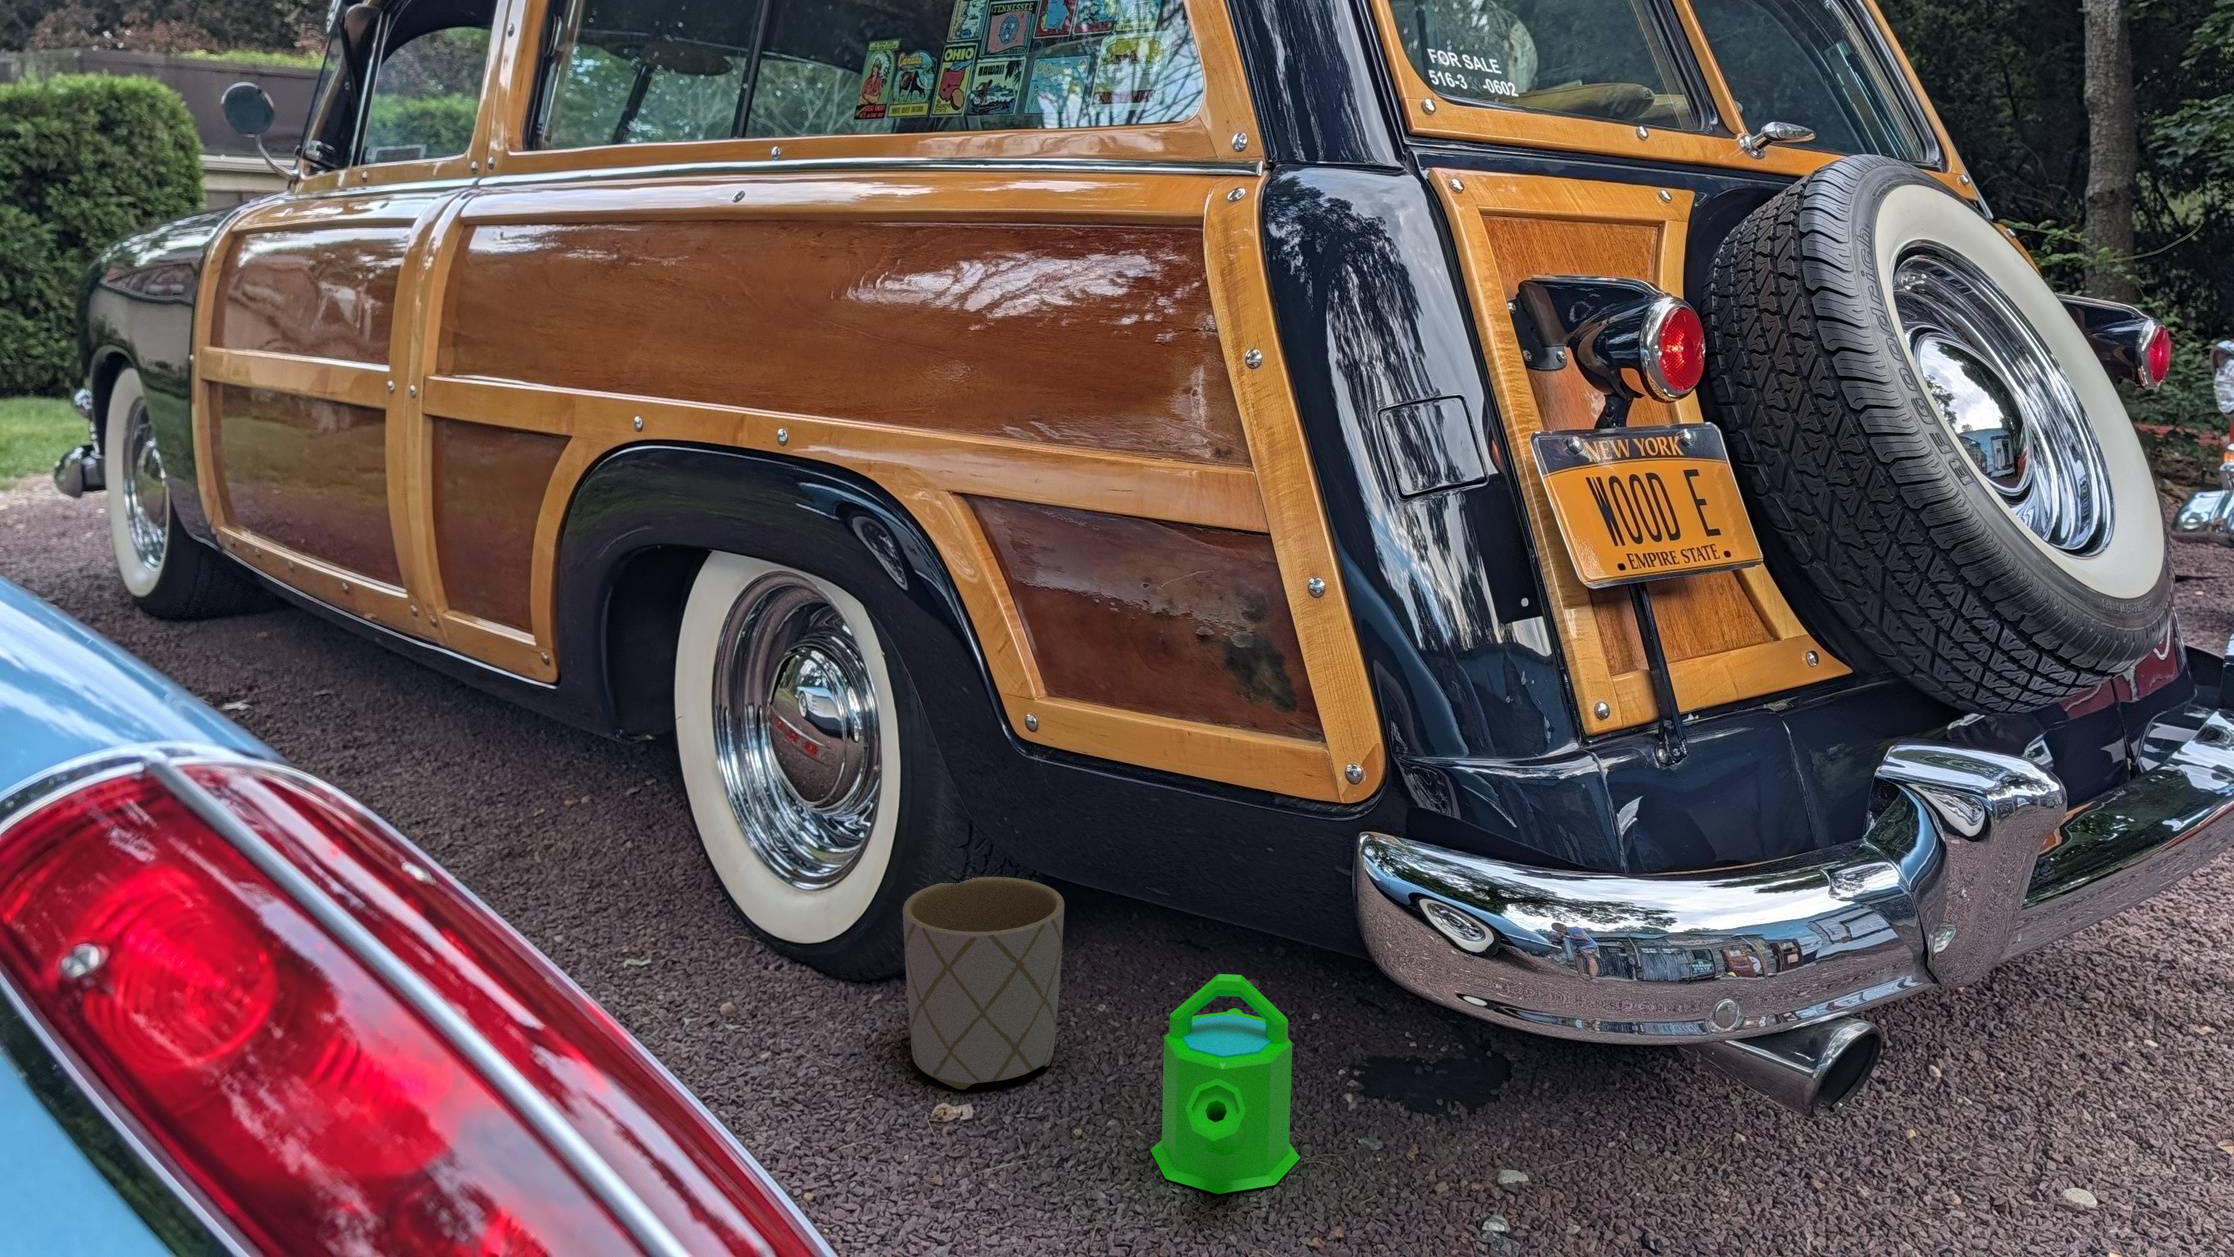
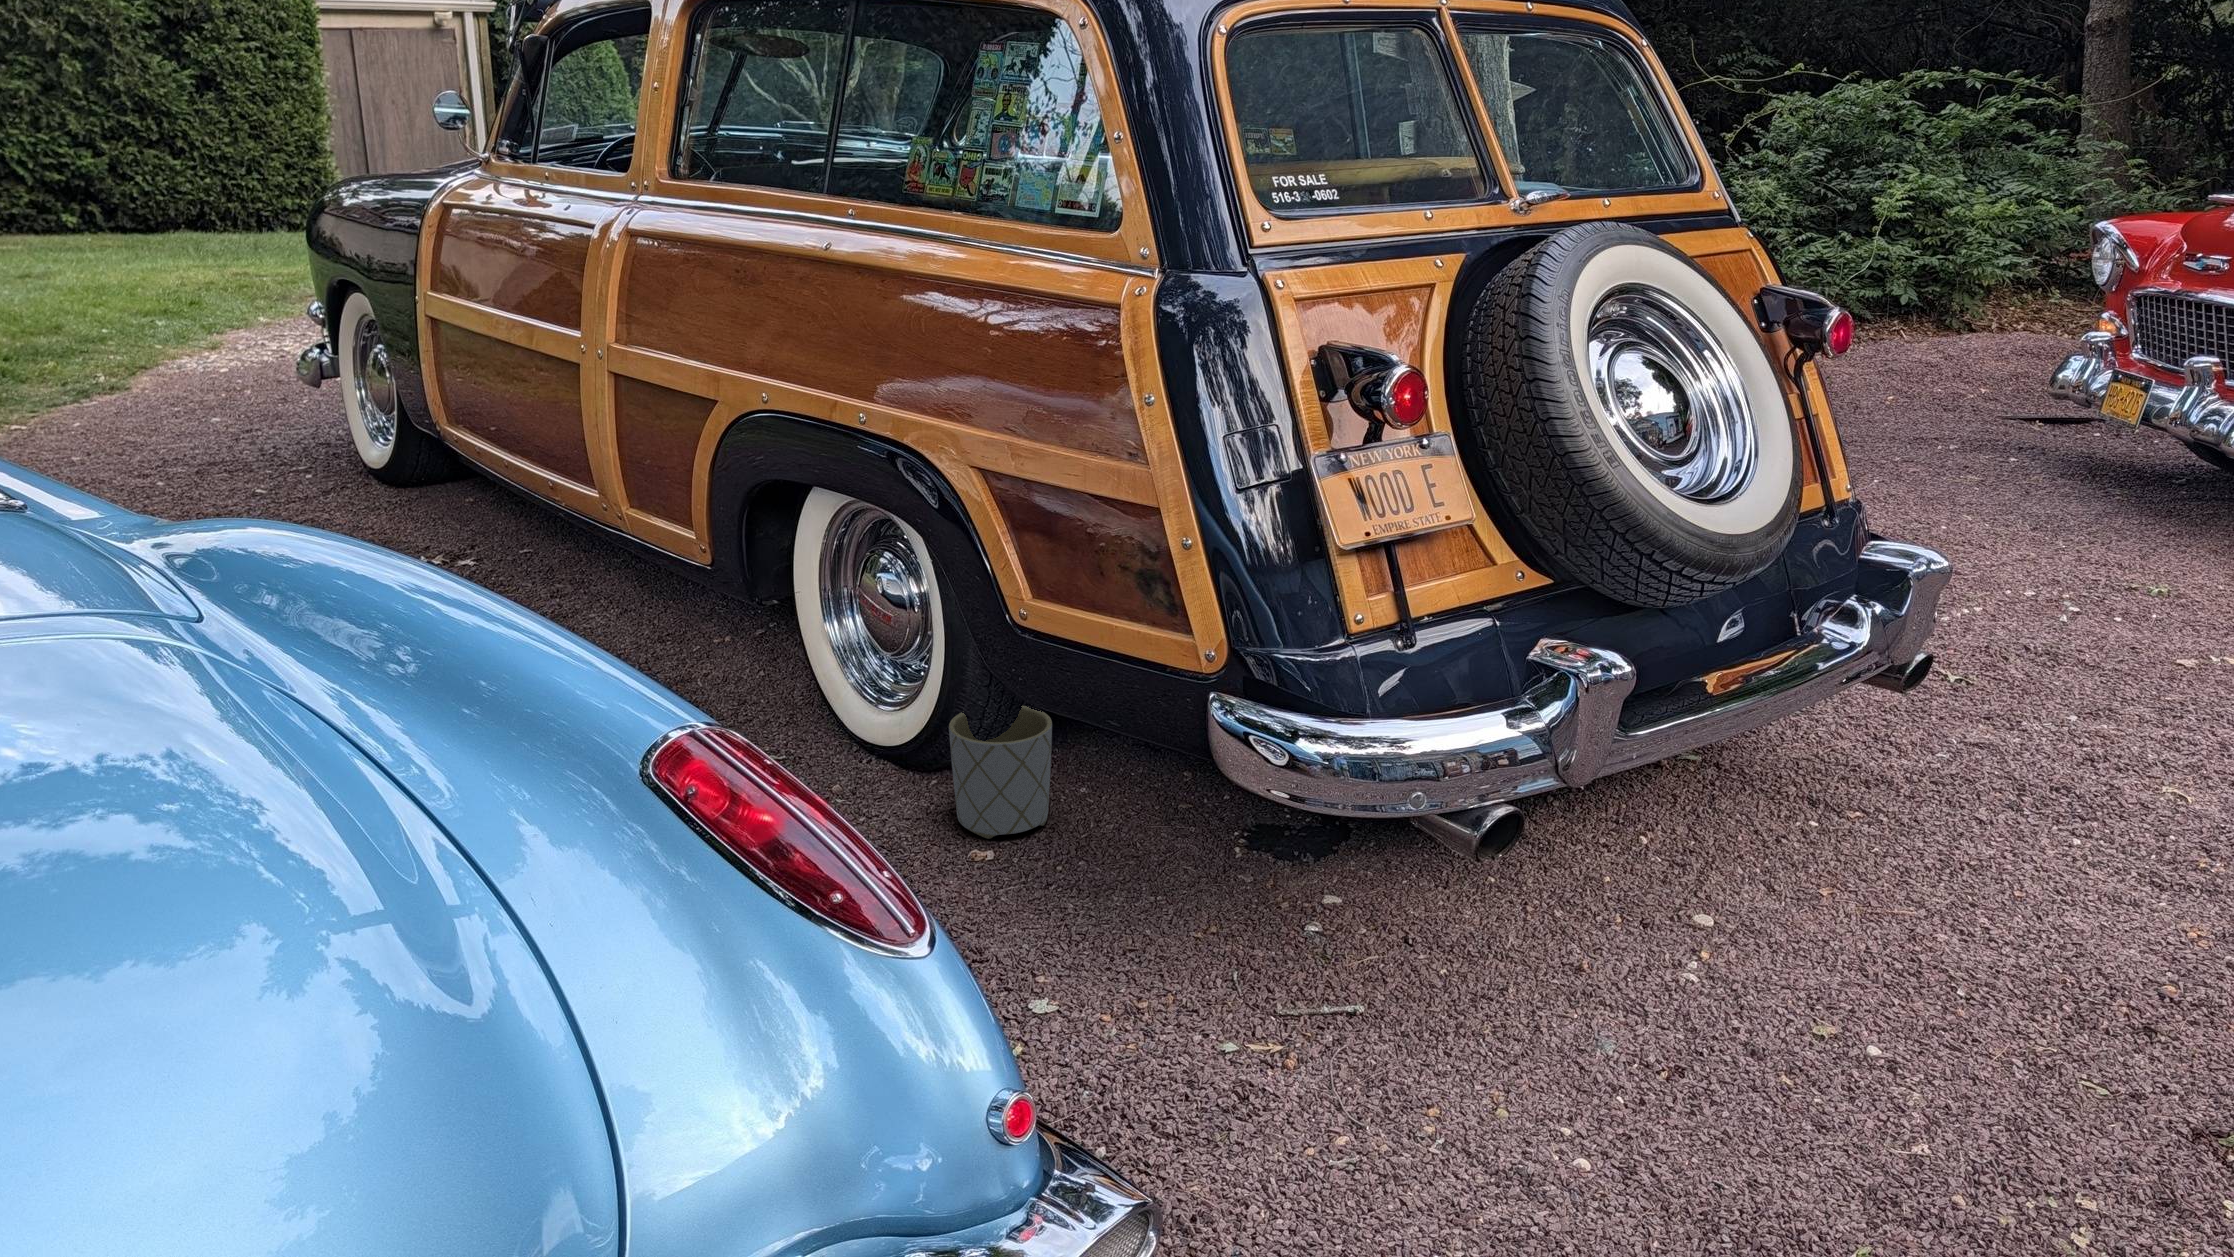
watering can: present [1151,974,1300,1194] -> none [1103,772,1196,904]

